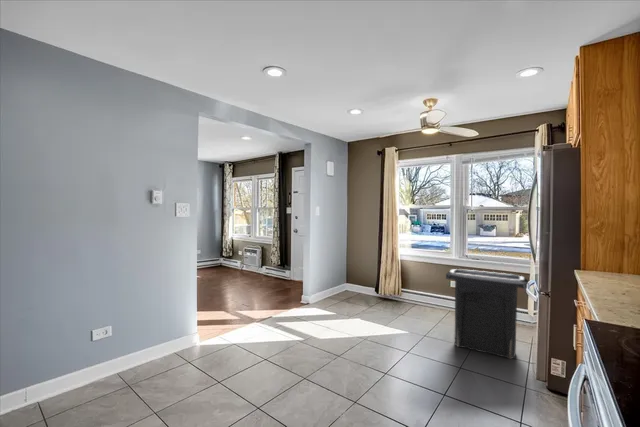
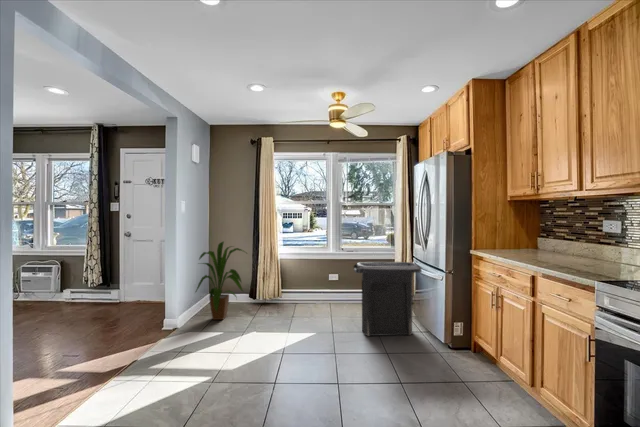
house plant: none [321,239,364,304] -> present [196,242,243,320]

